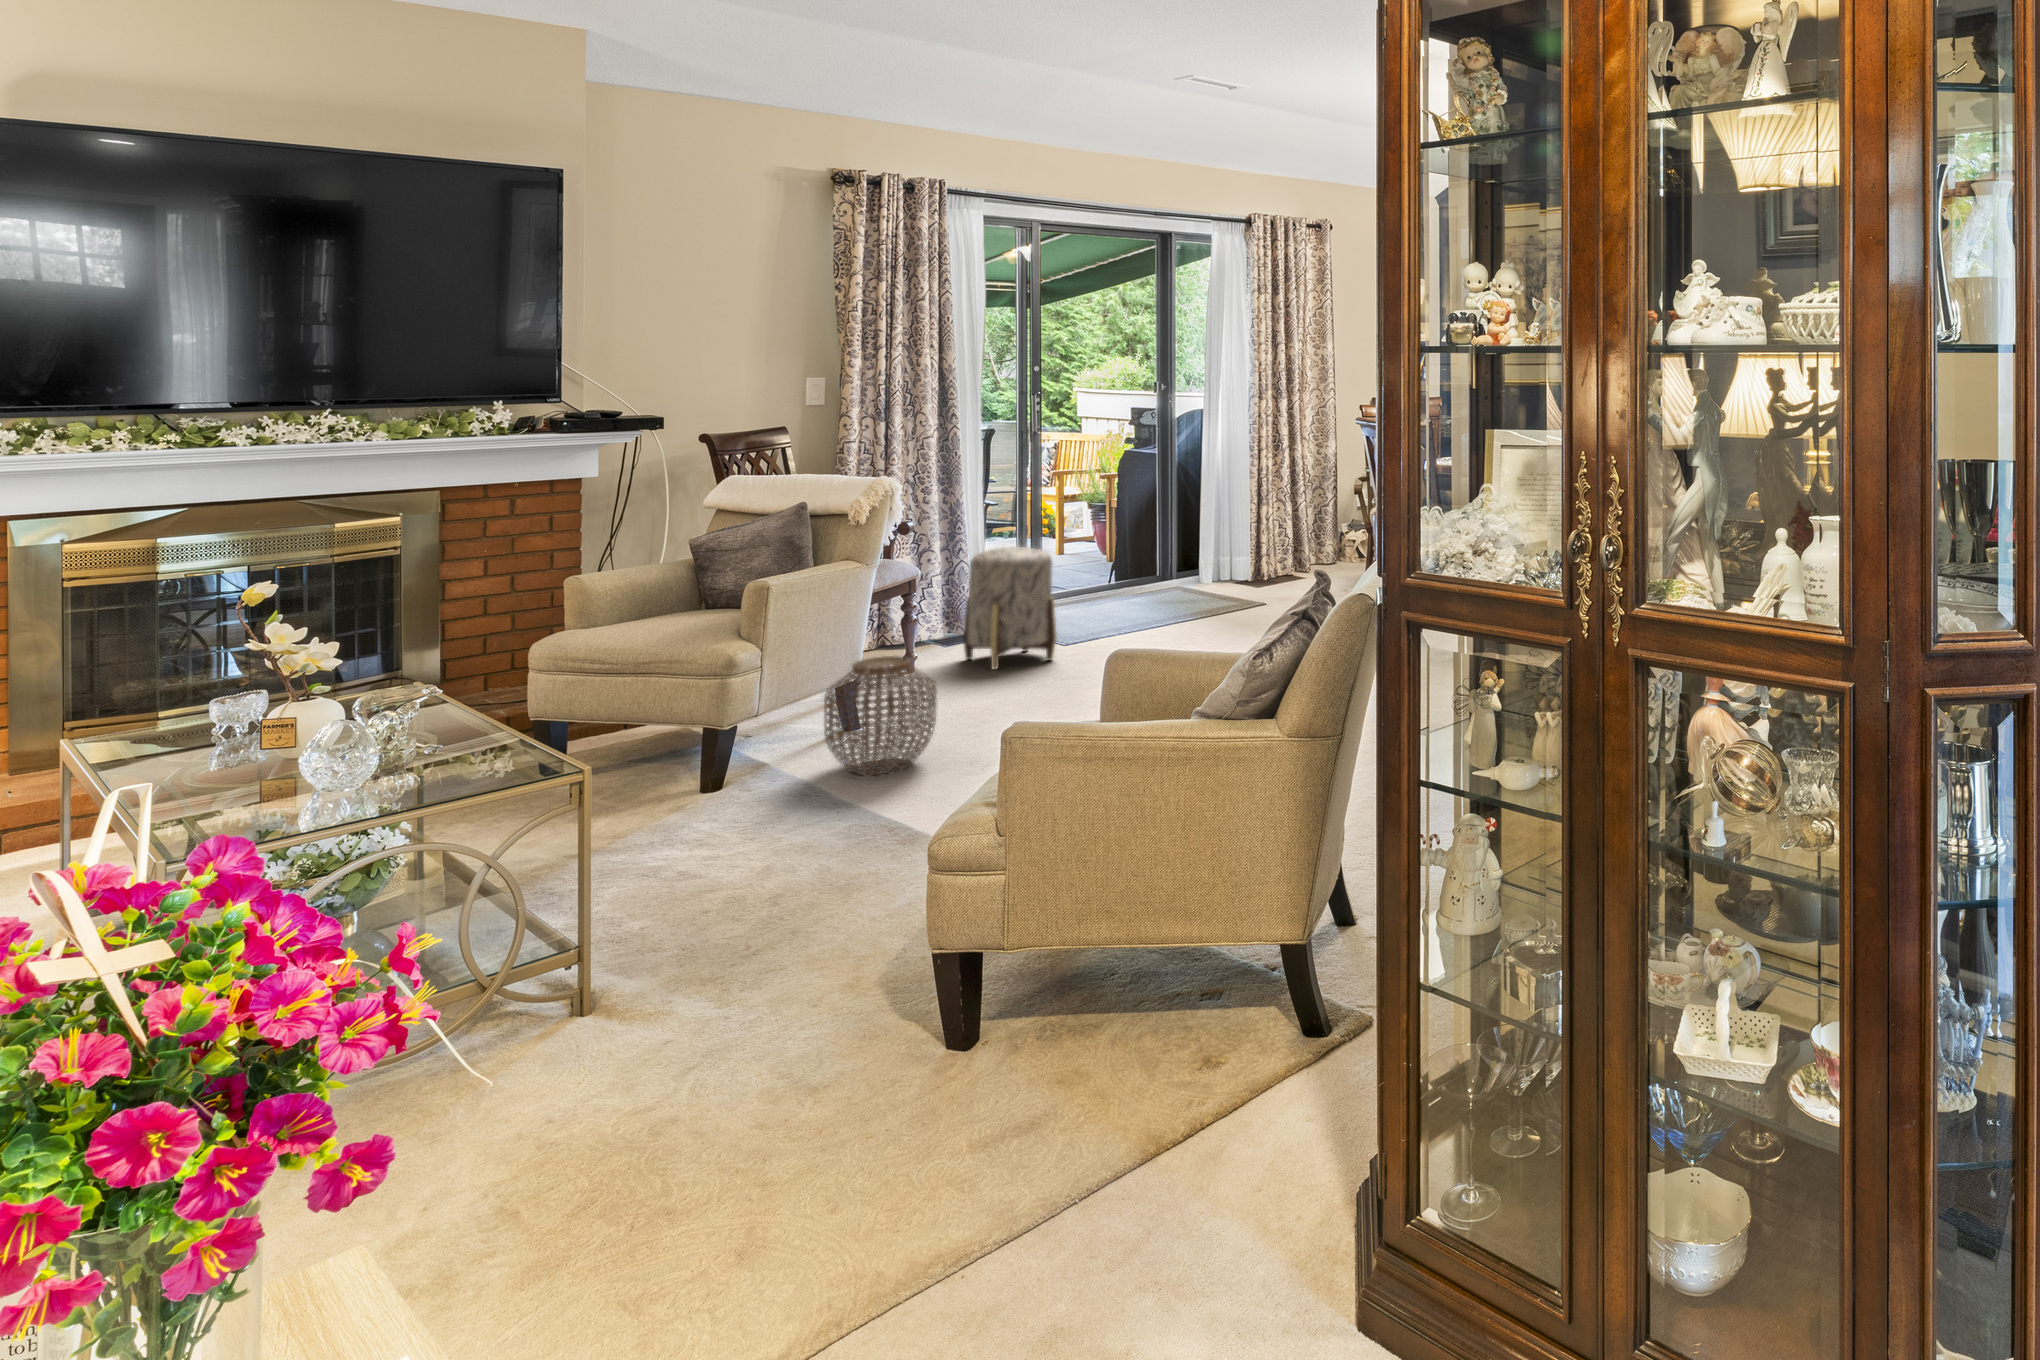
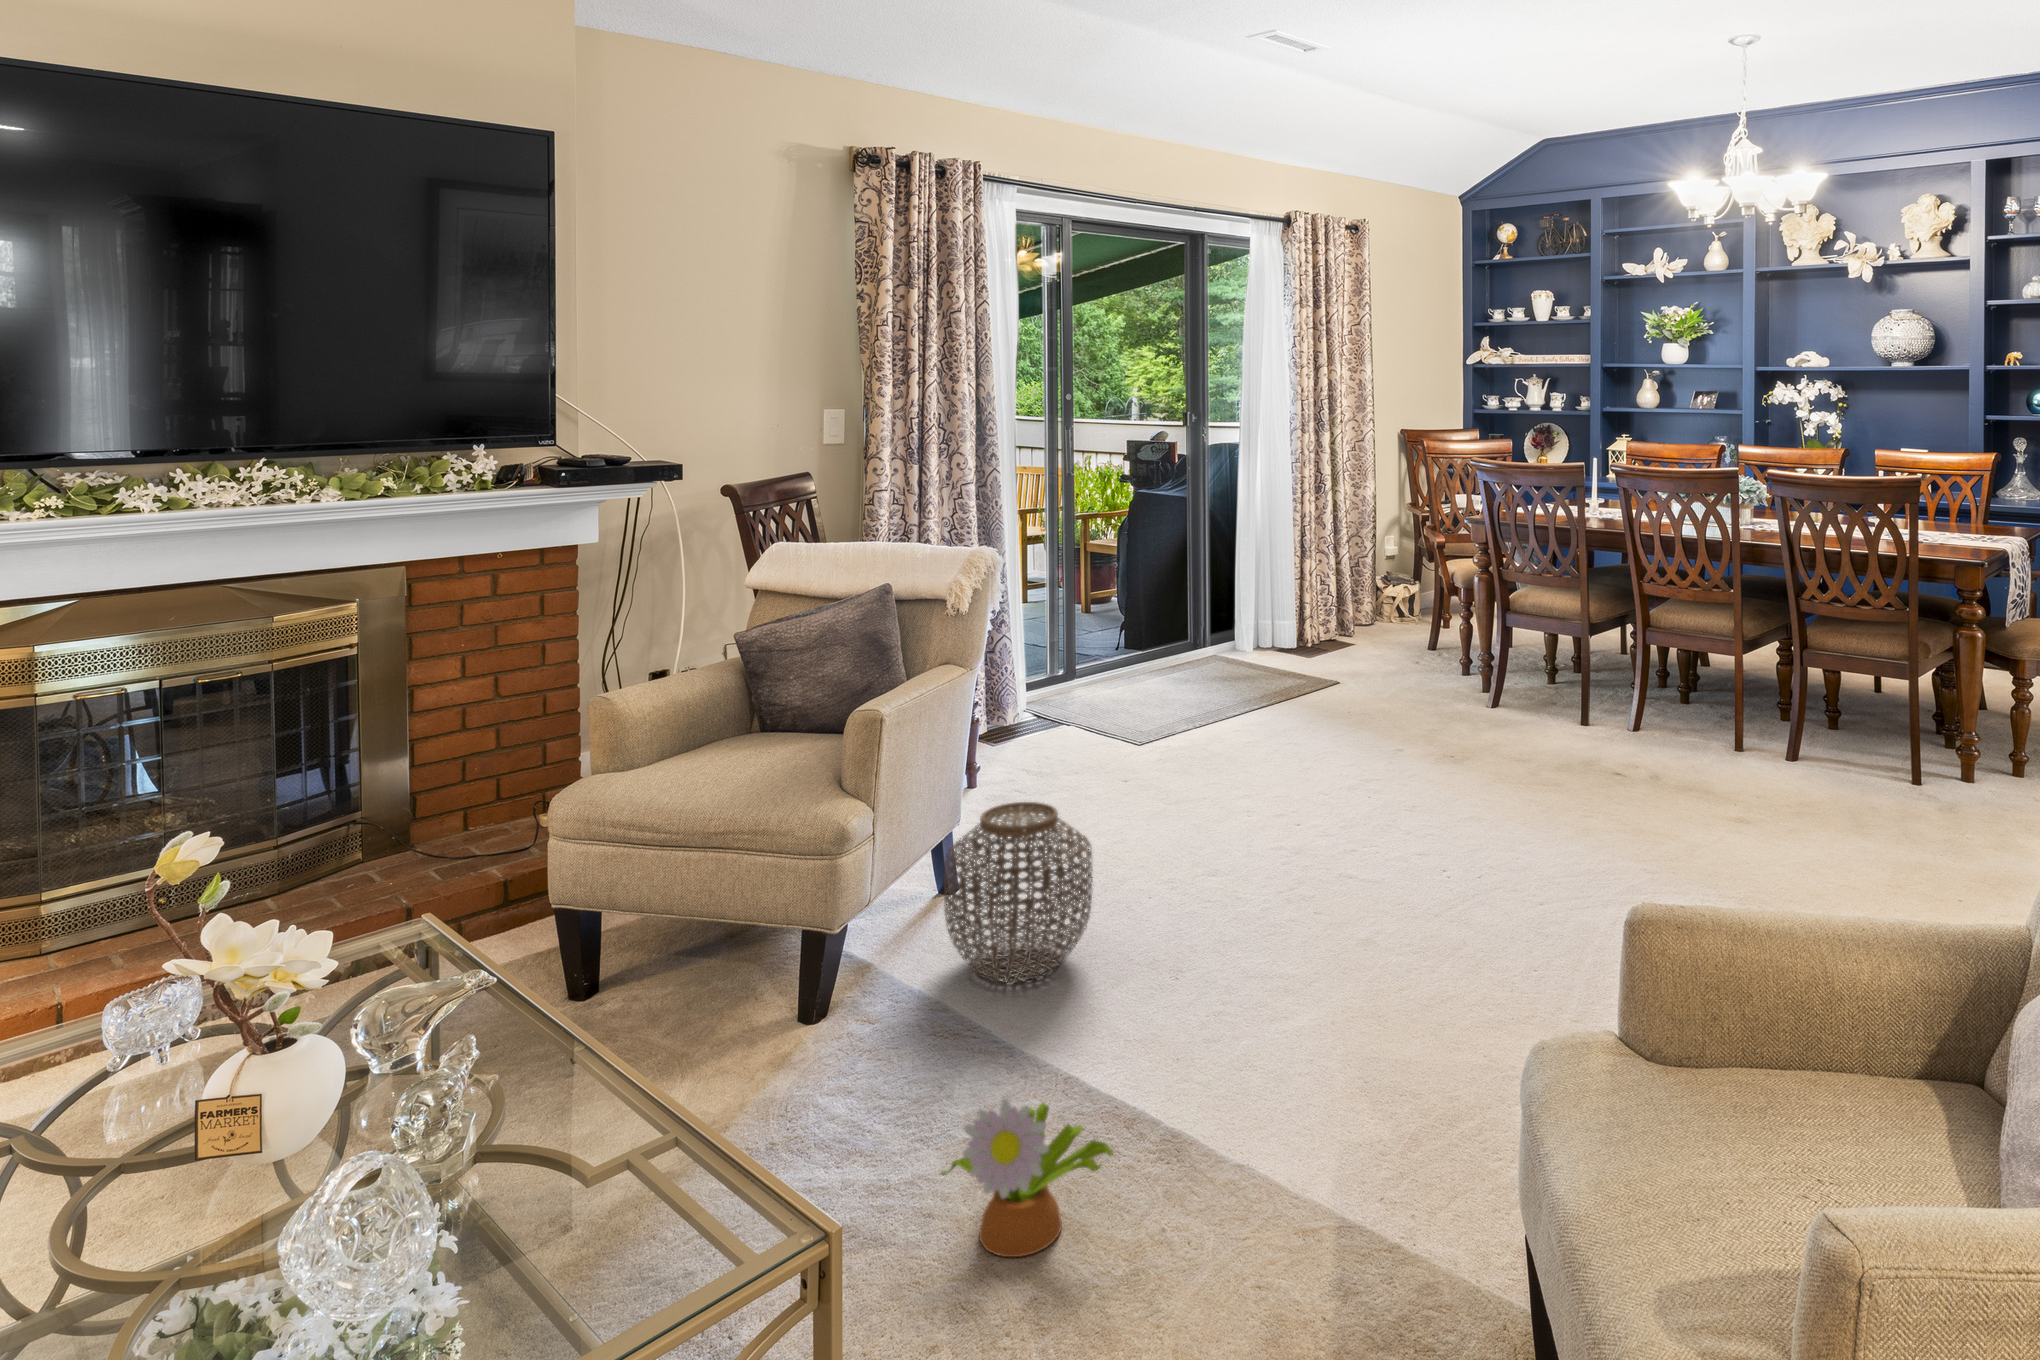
ottoman: present [963,547,1057,670] -> none [1023,621,1140,783]
decorative plant: none [747,791,863,886] -> present [941,1099,1113,1257]

